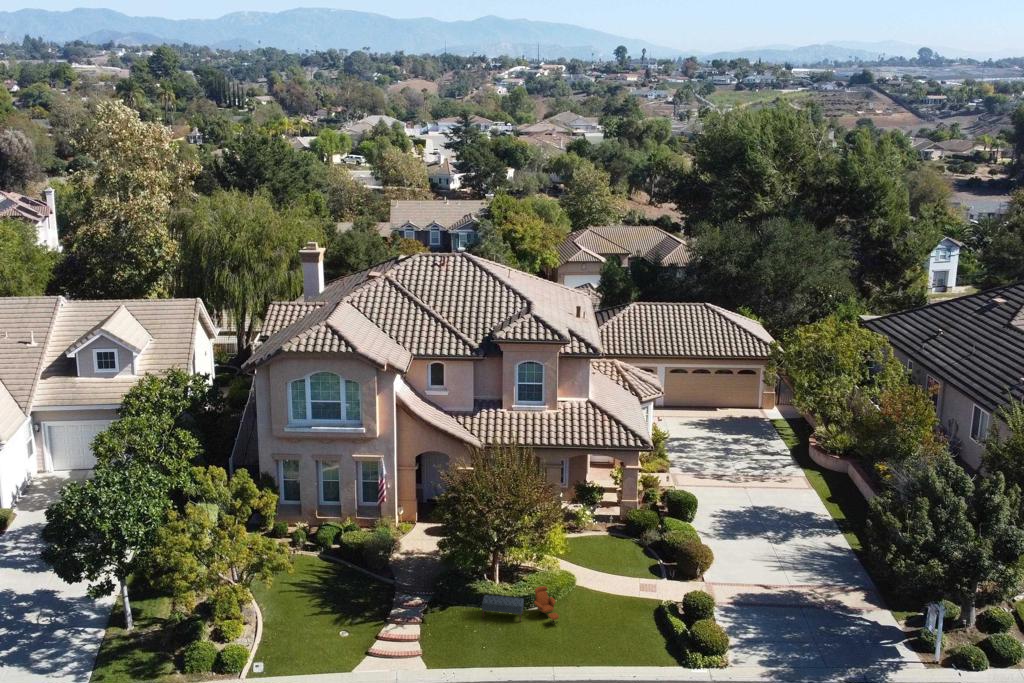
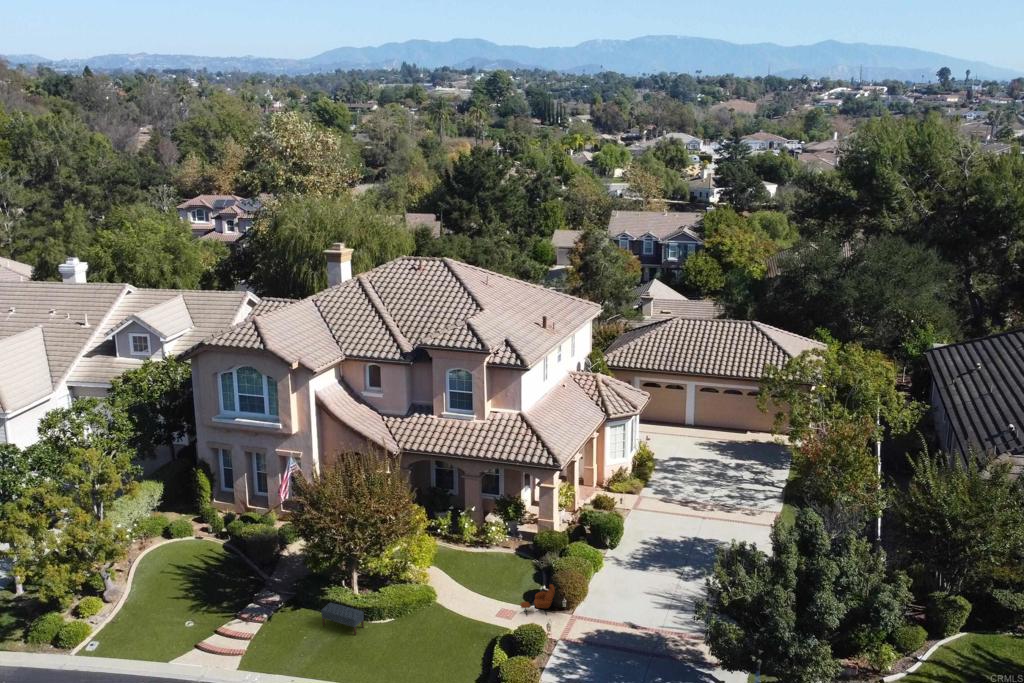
lounge chair: present [534,586,559,623] -> present [521,584,555,612]

